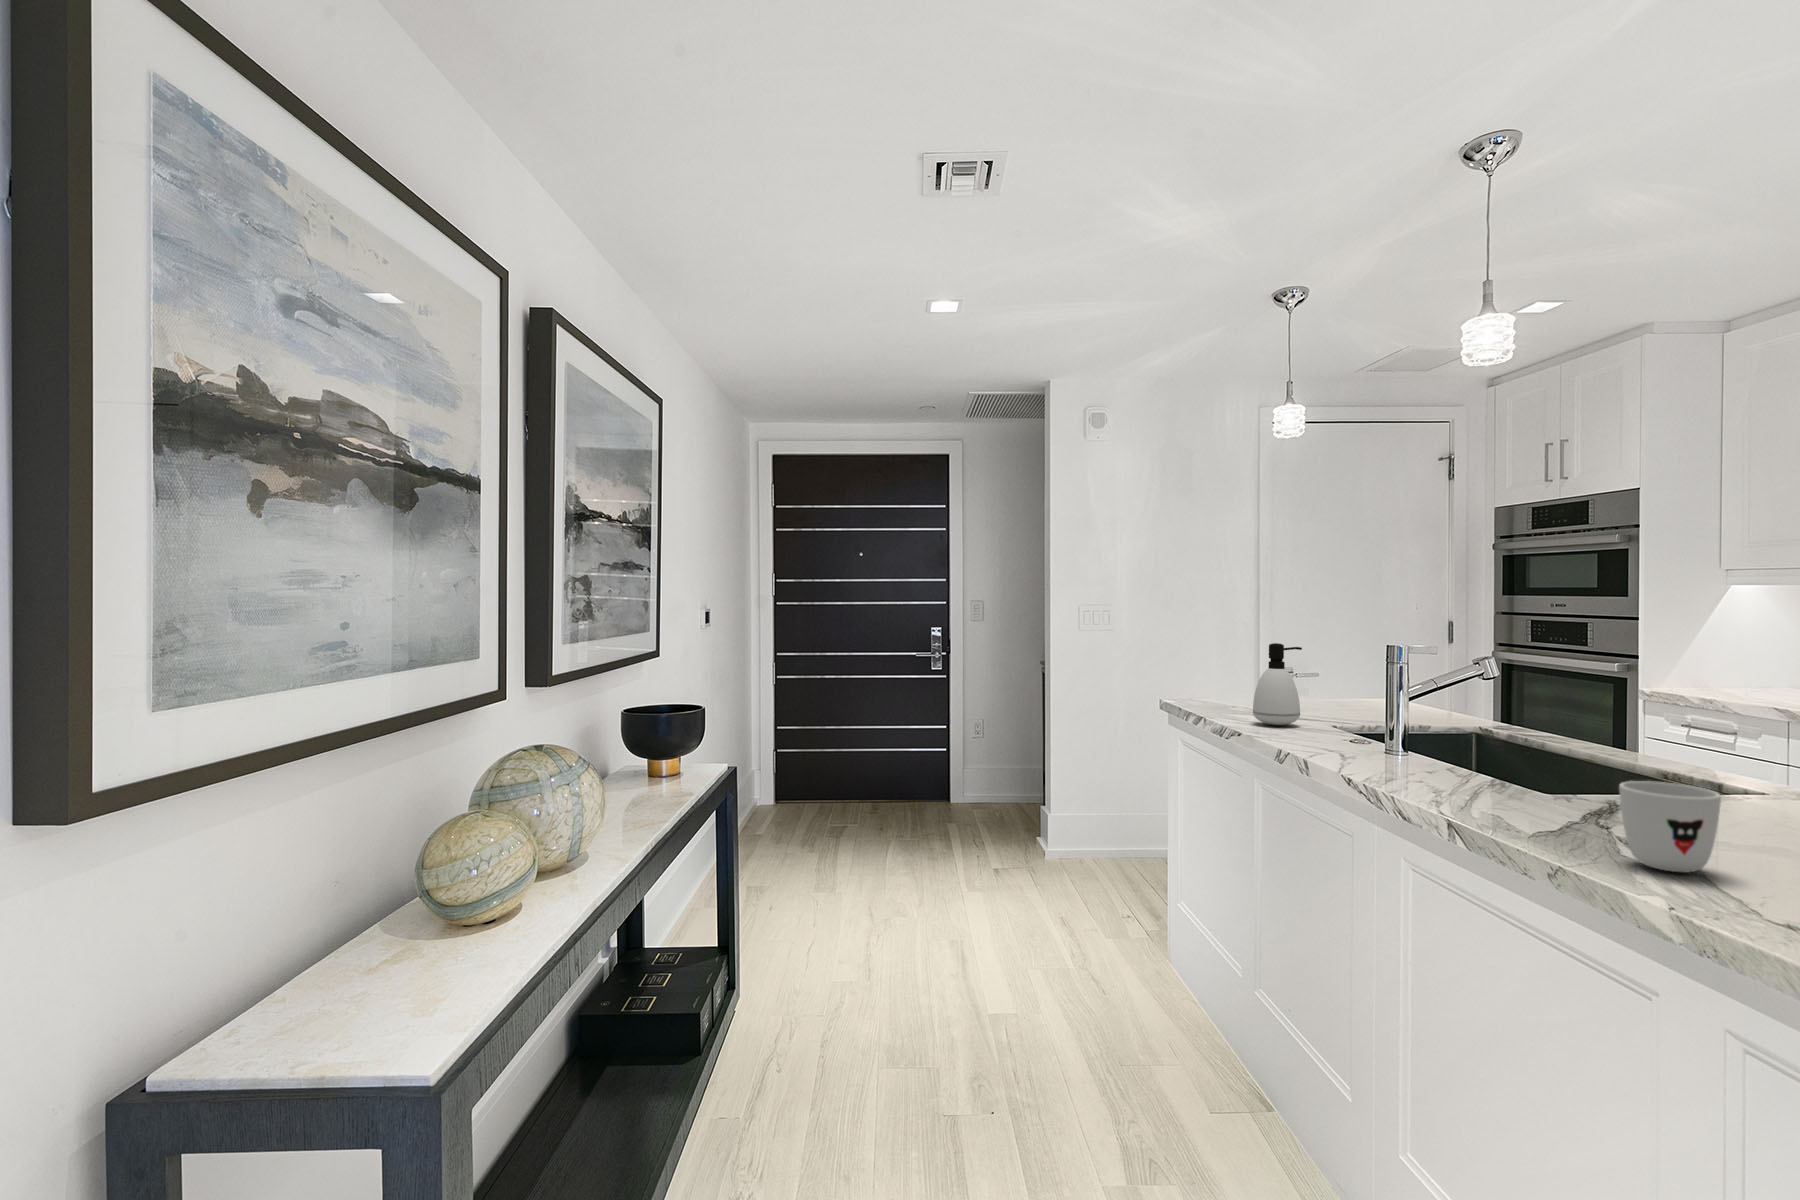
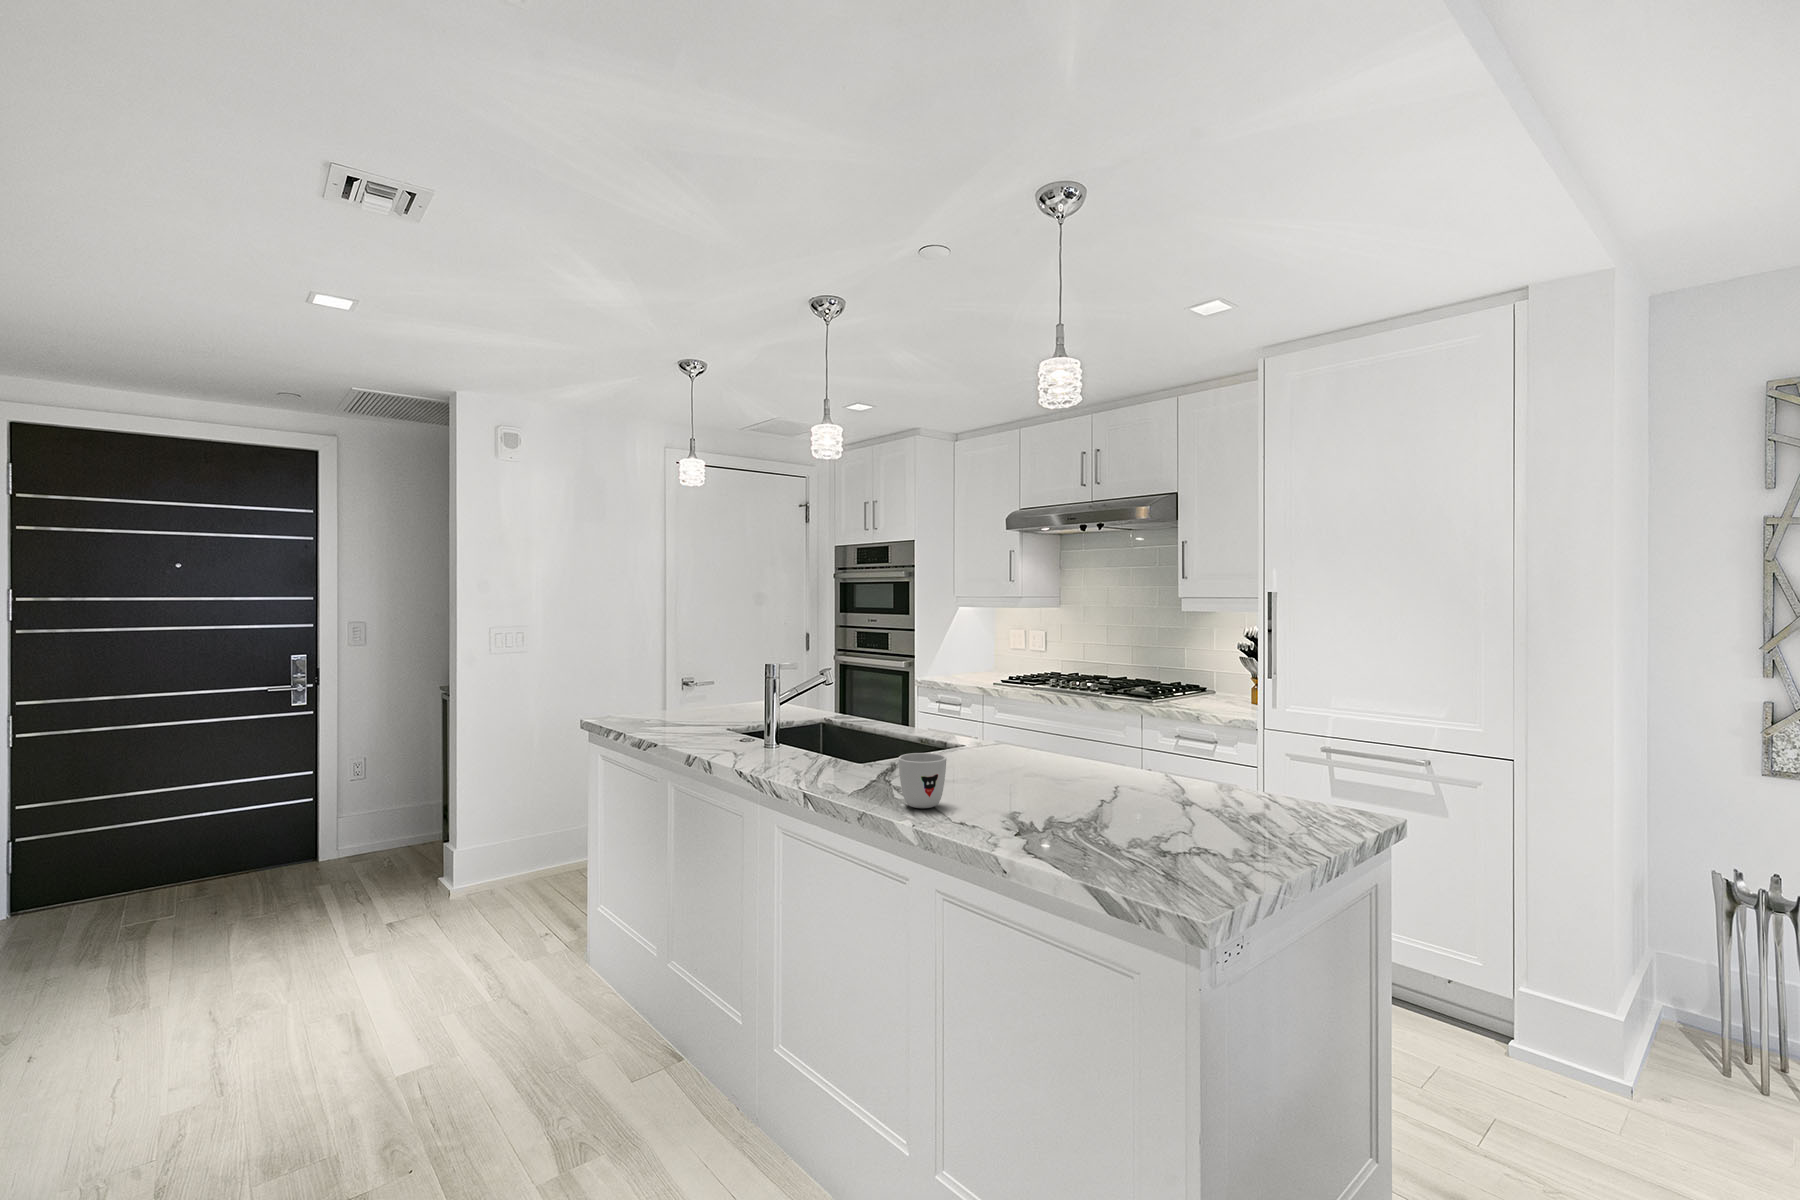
soap dispenser: present [1253,643,1302,725] -> none [665,664,703,731]

